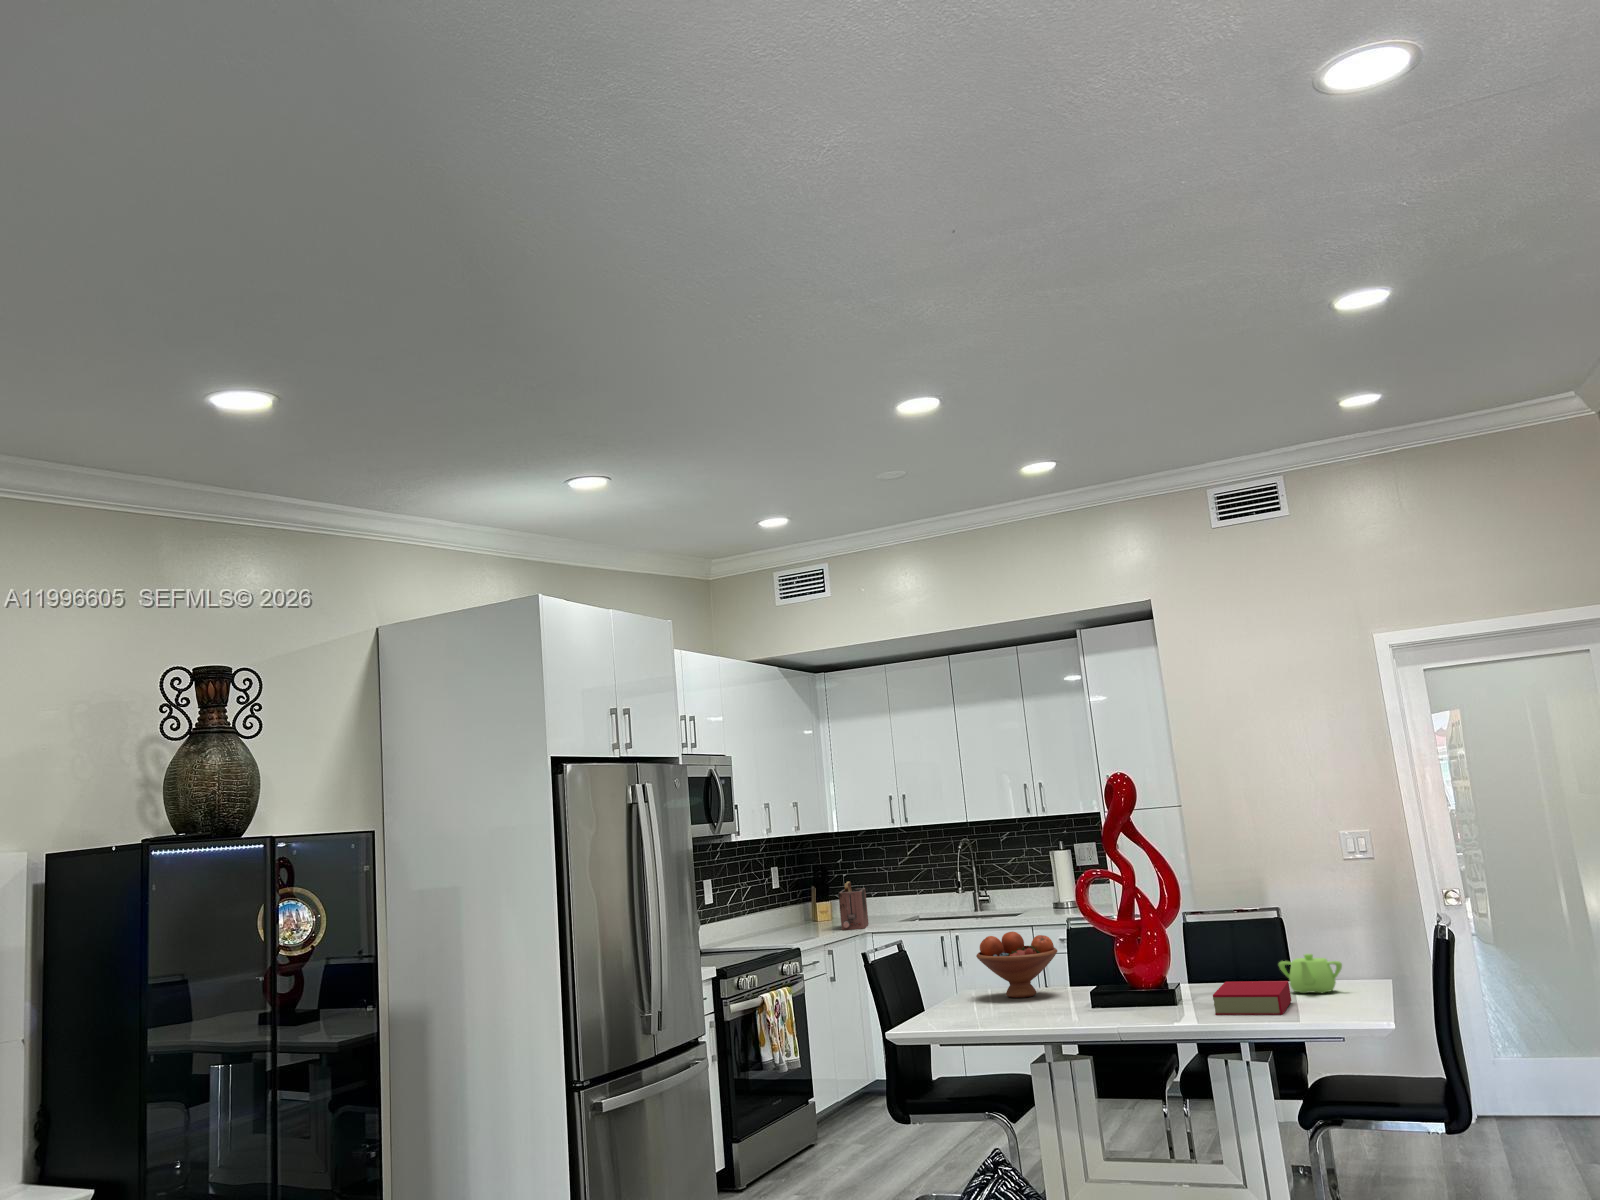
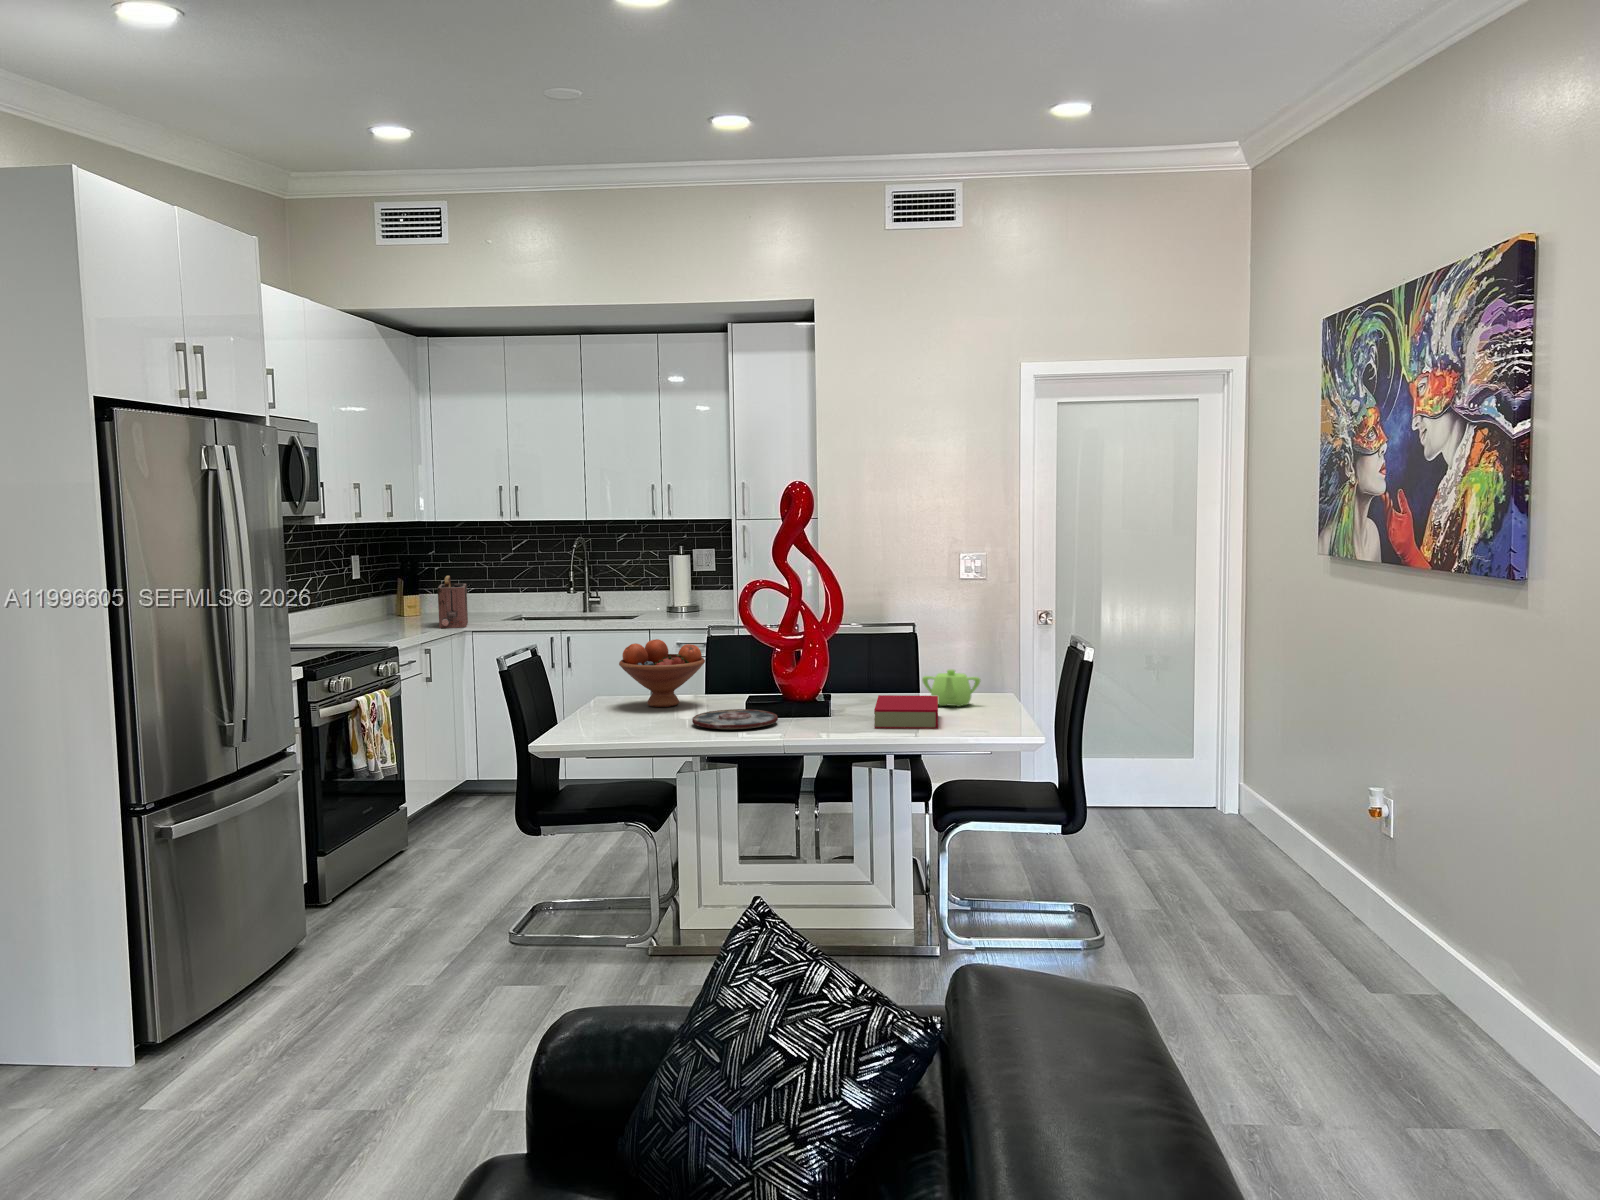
plate: none [1036,998,1120,1016] -> present [692,709,778,729]

